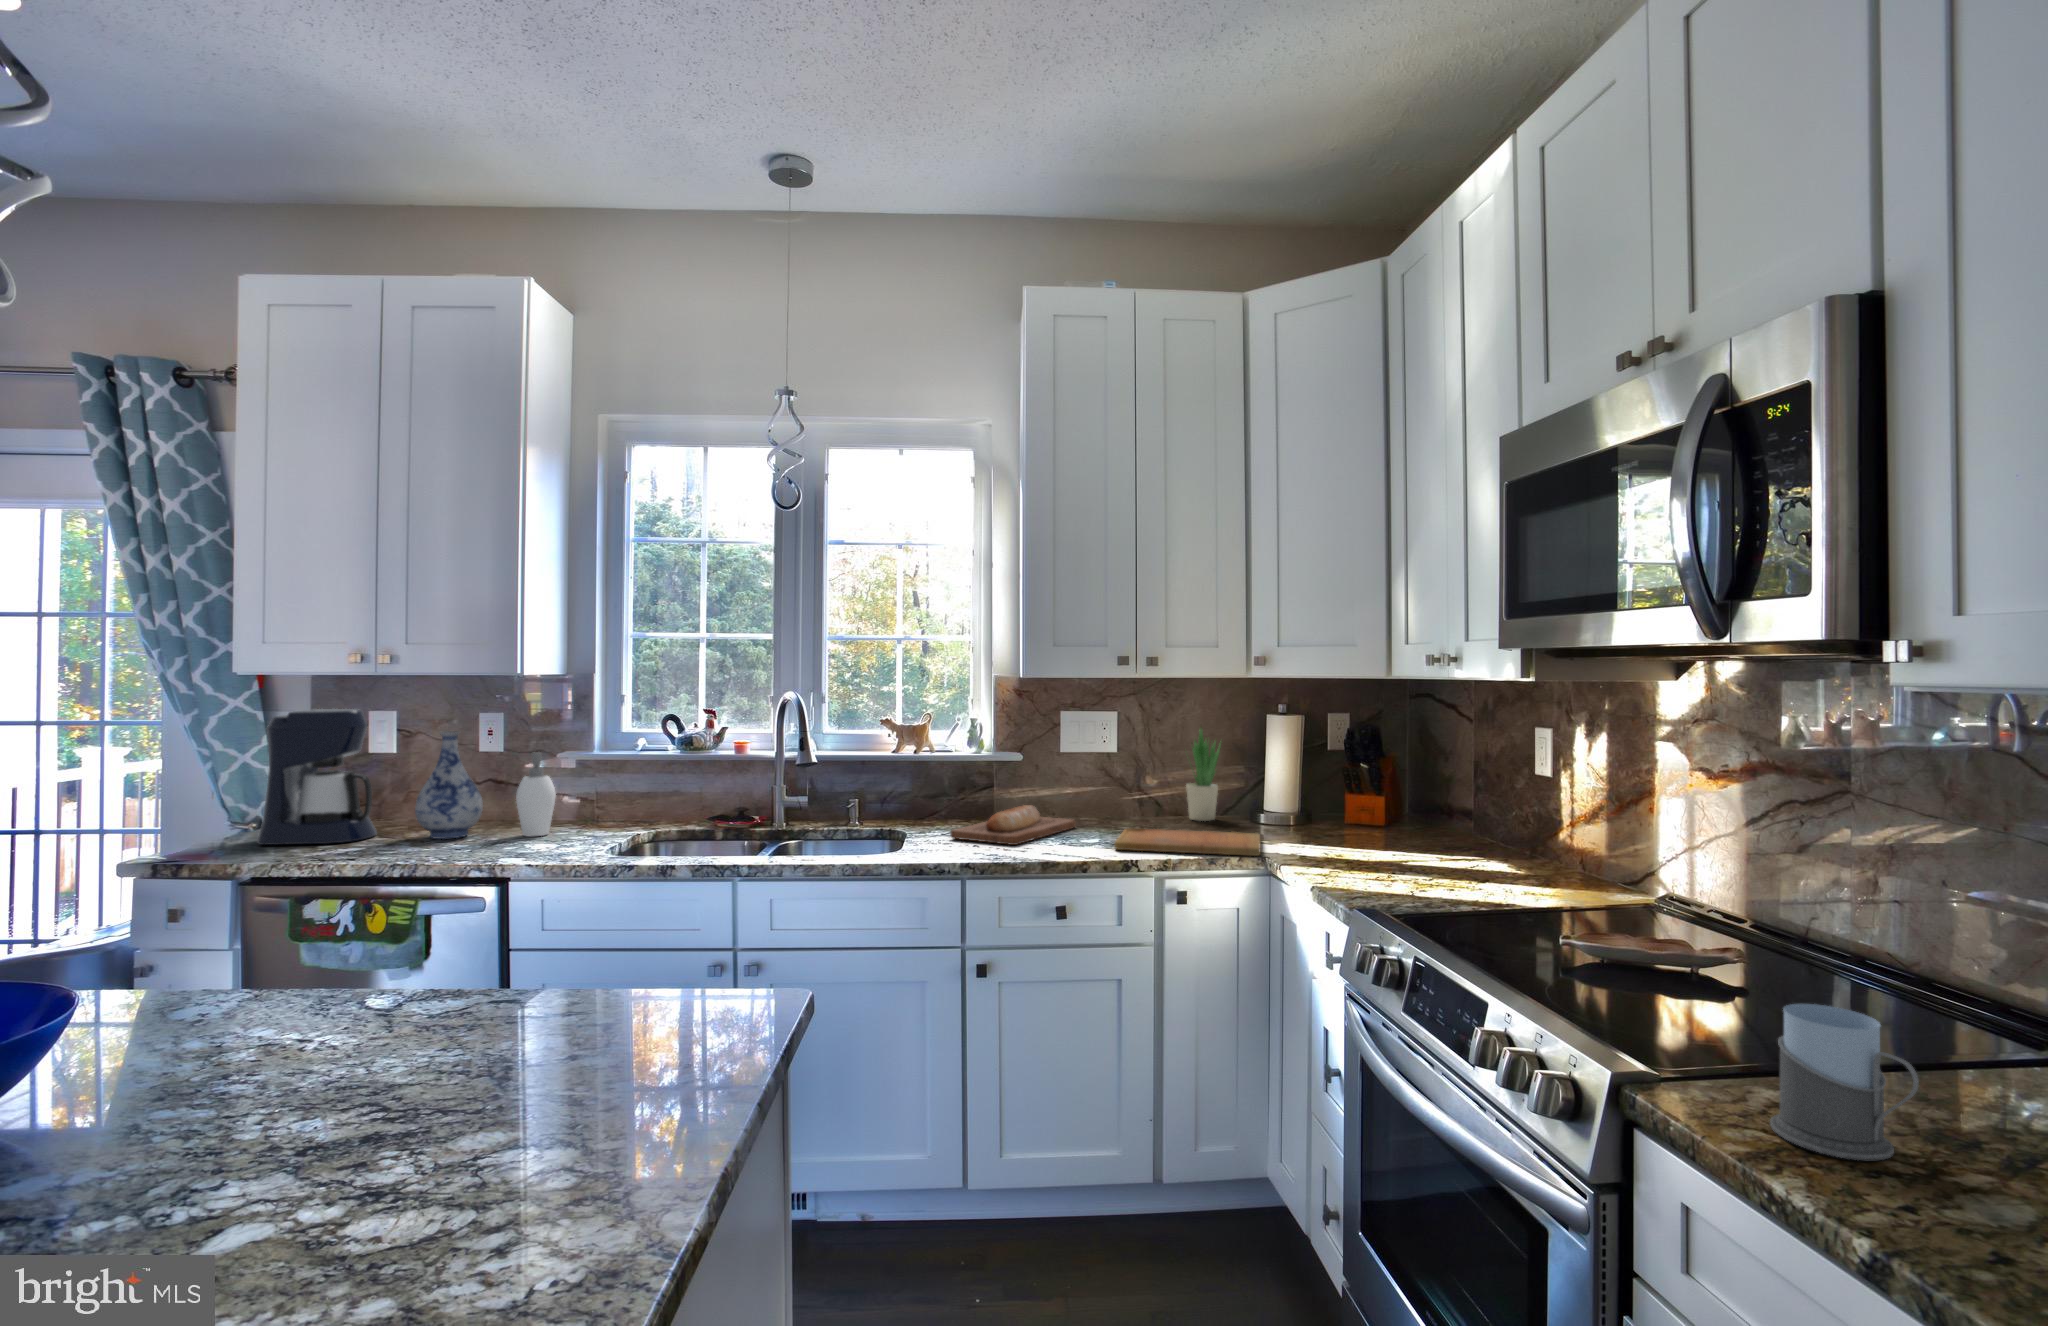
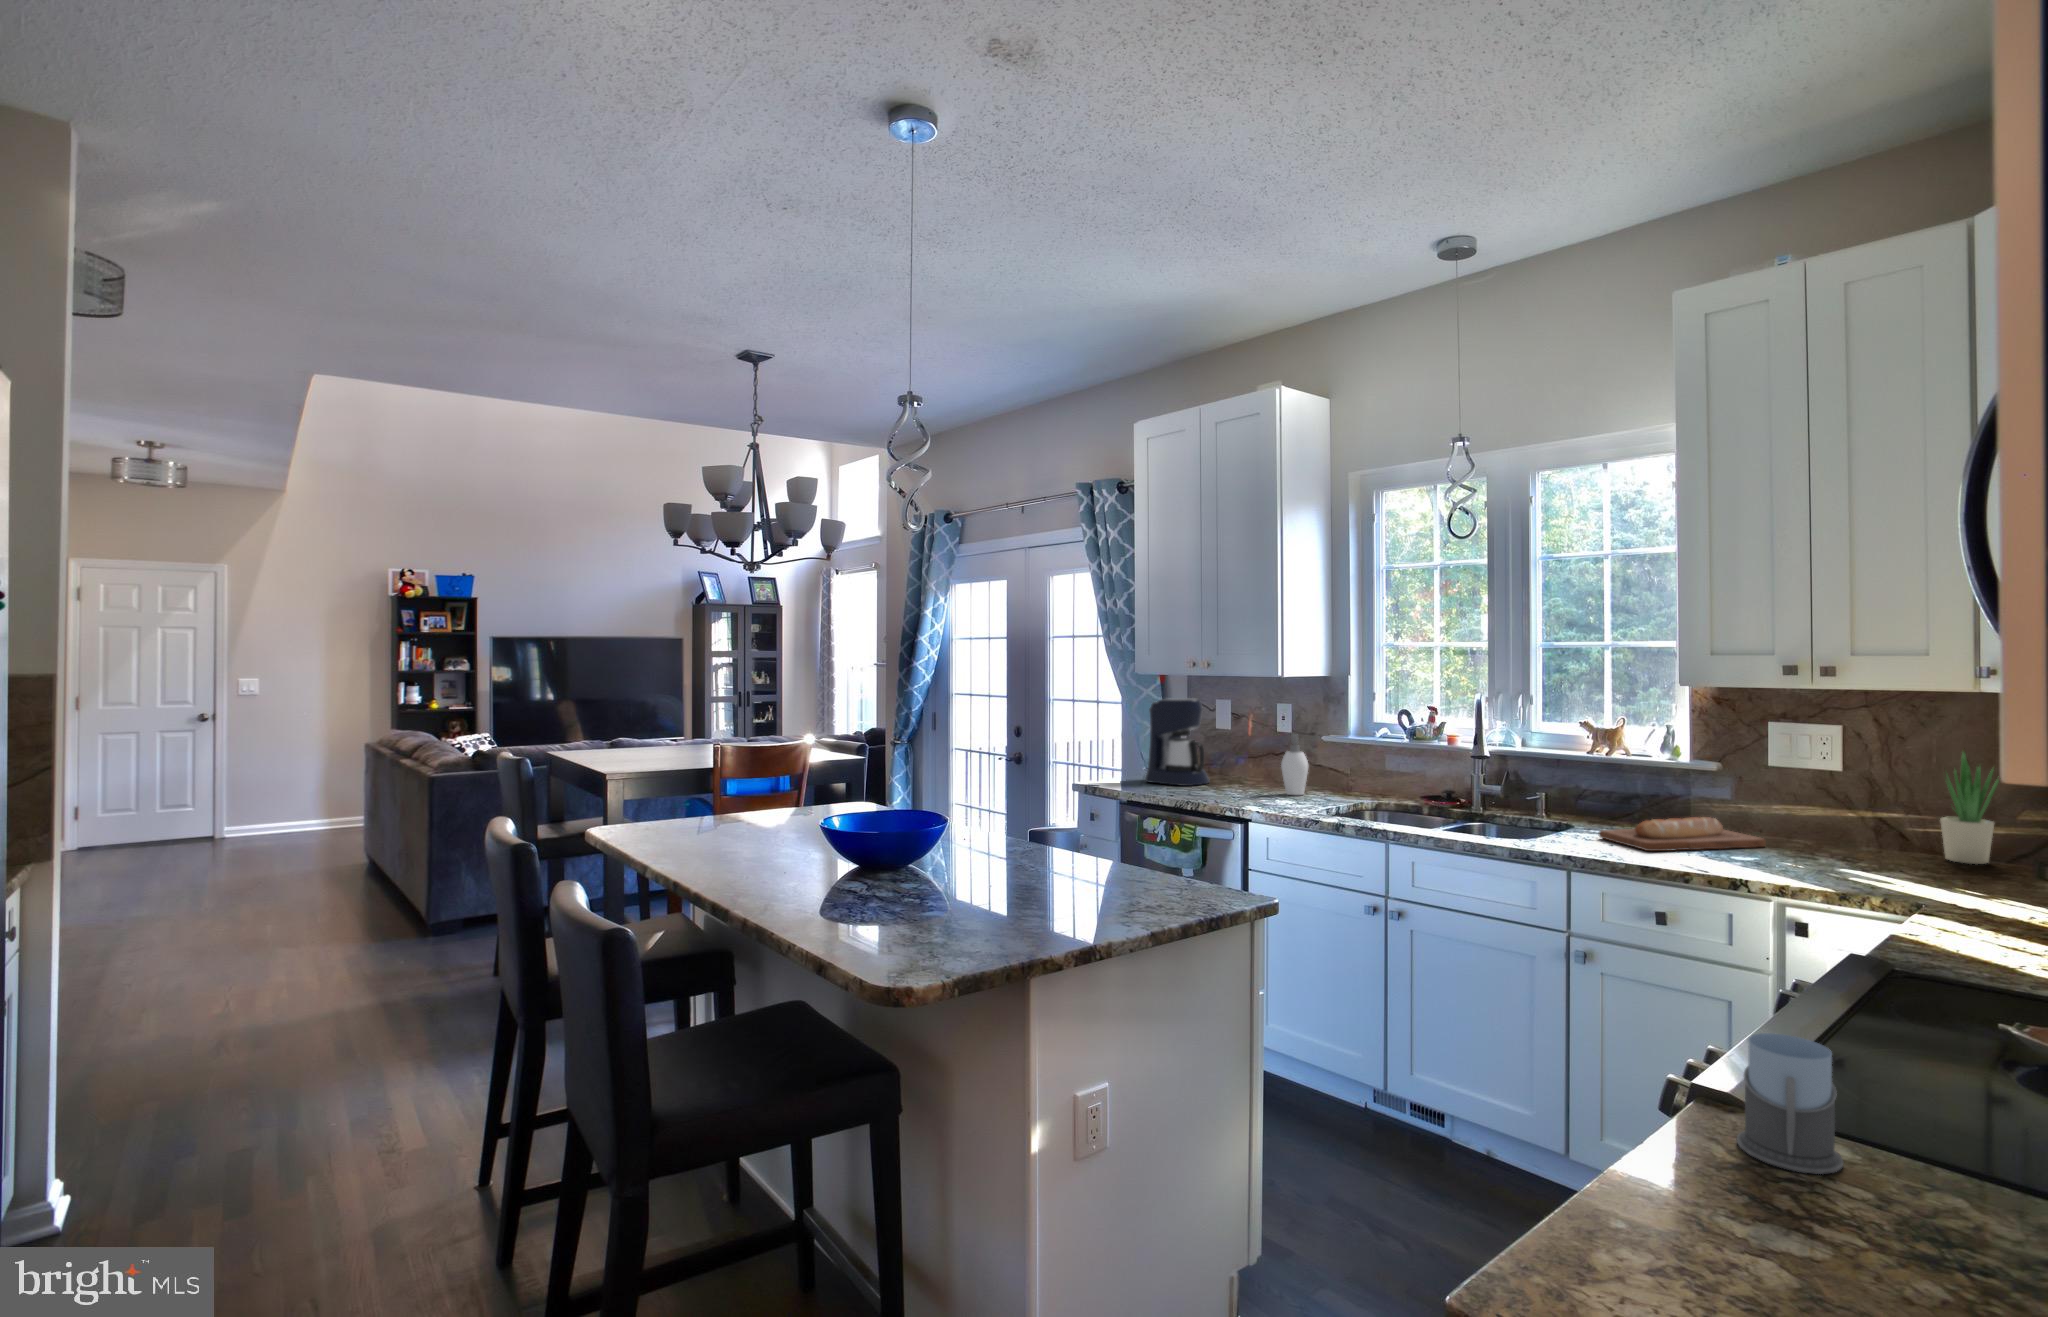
vase: present [415,731,483,839] -> none [1223,716,1266,790]
cutting board: present [1114,828,1261,856] -> none [1748,854,1976,901]

